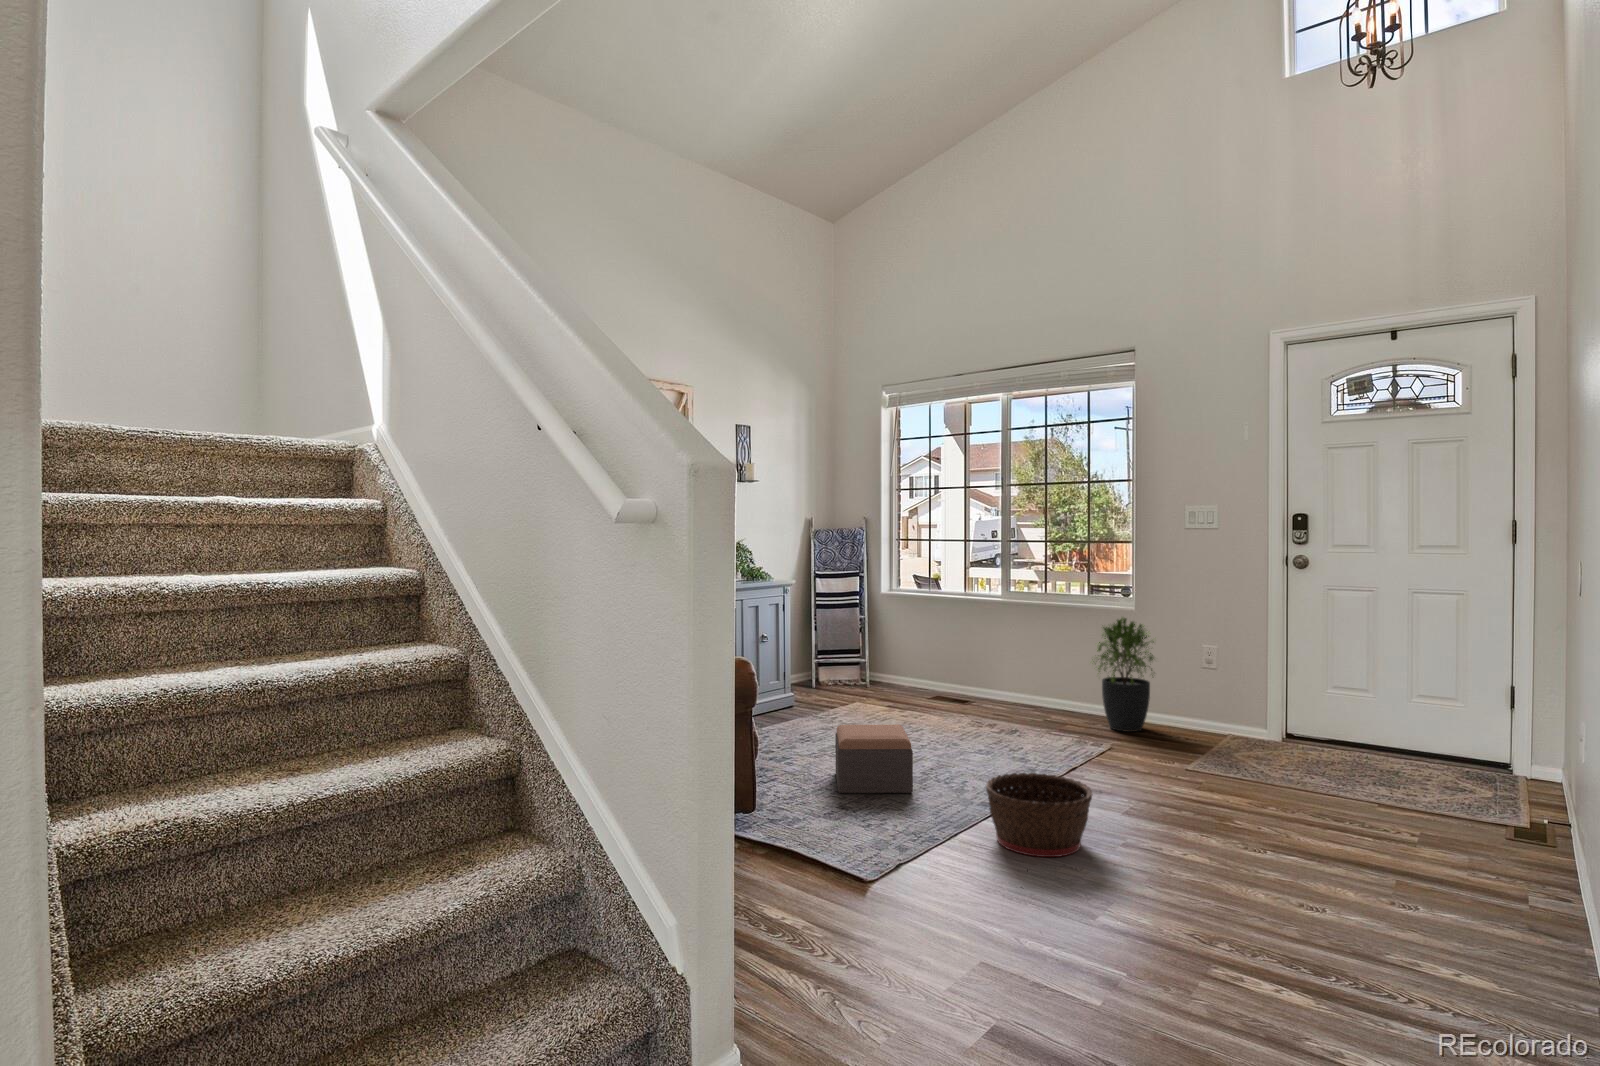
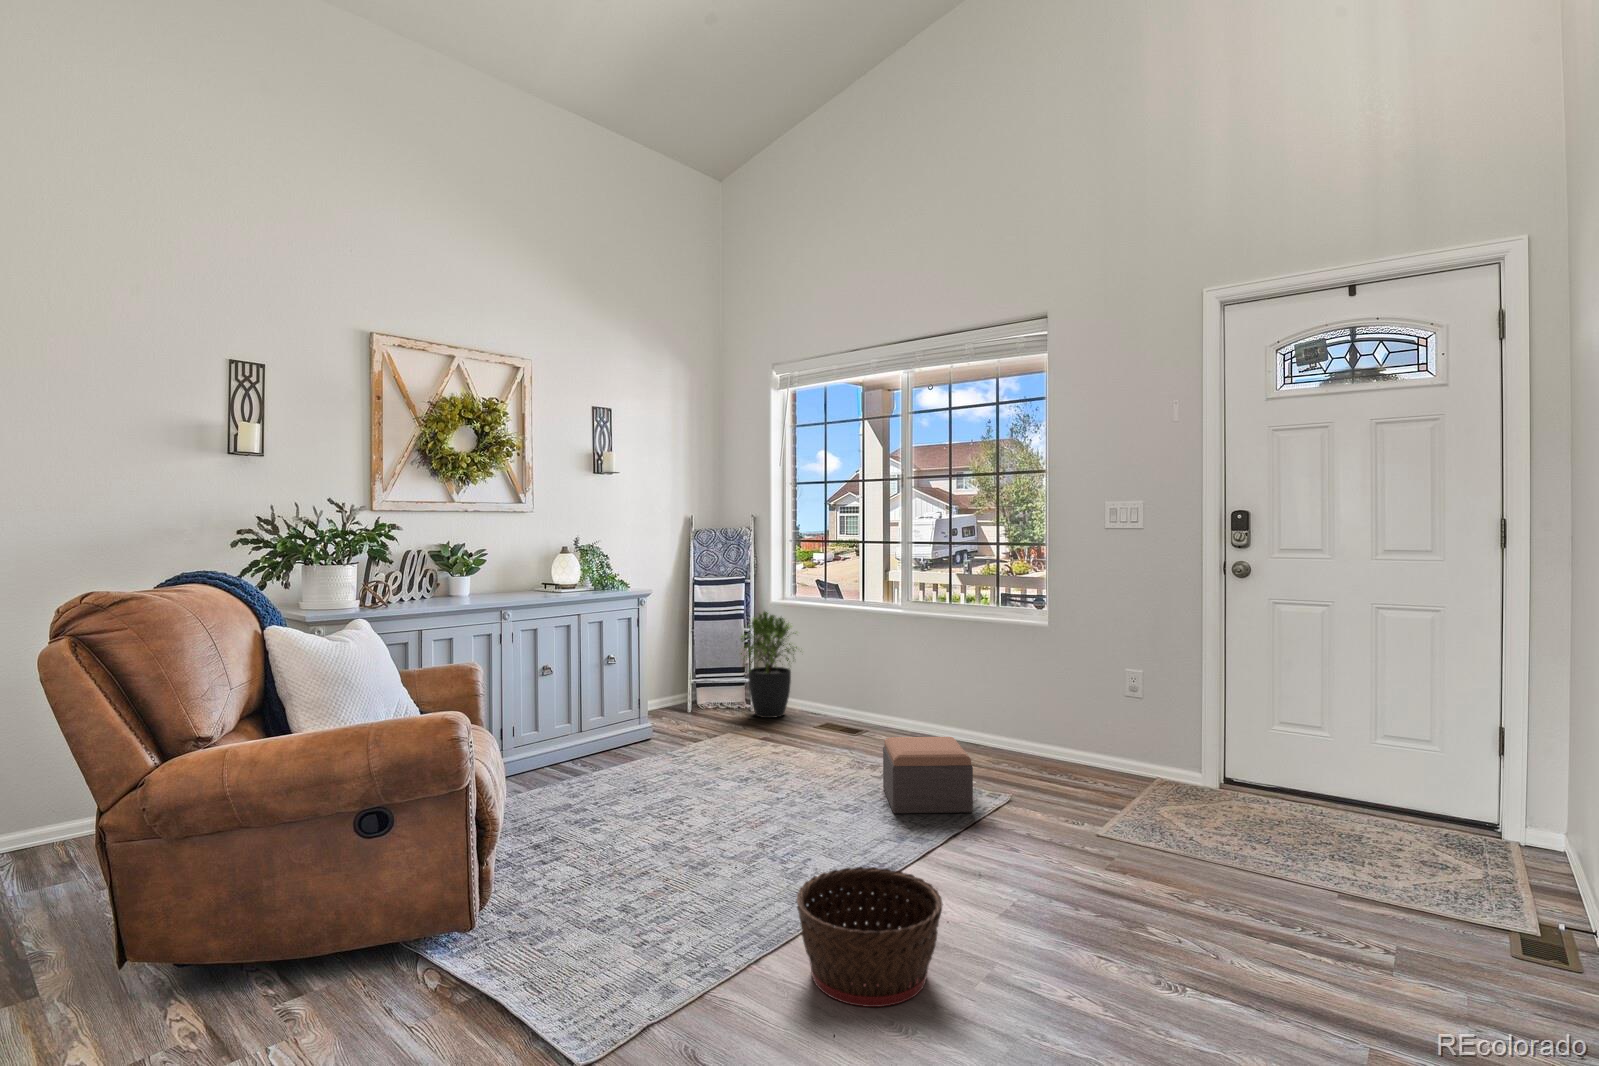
potted plant: present [1093,618,1154,732] -> present [741,612,797,718]
footstool: present [835,724,913,793] -> present [883,737,973,814]

